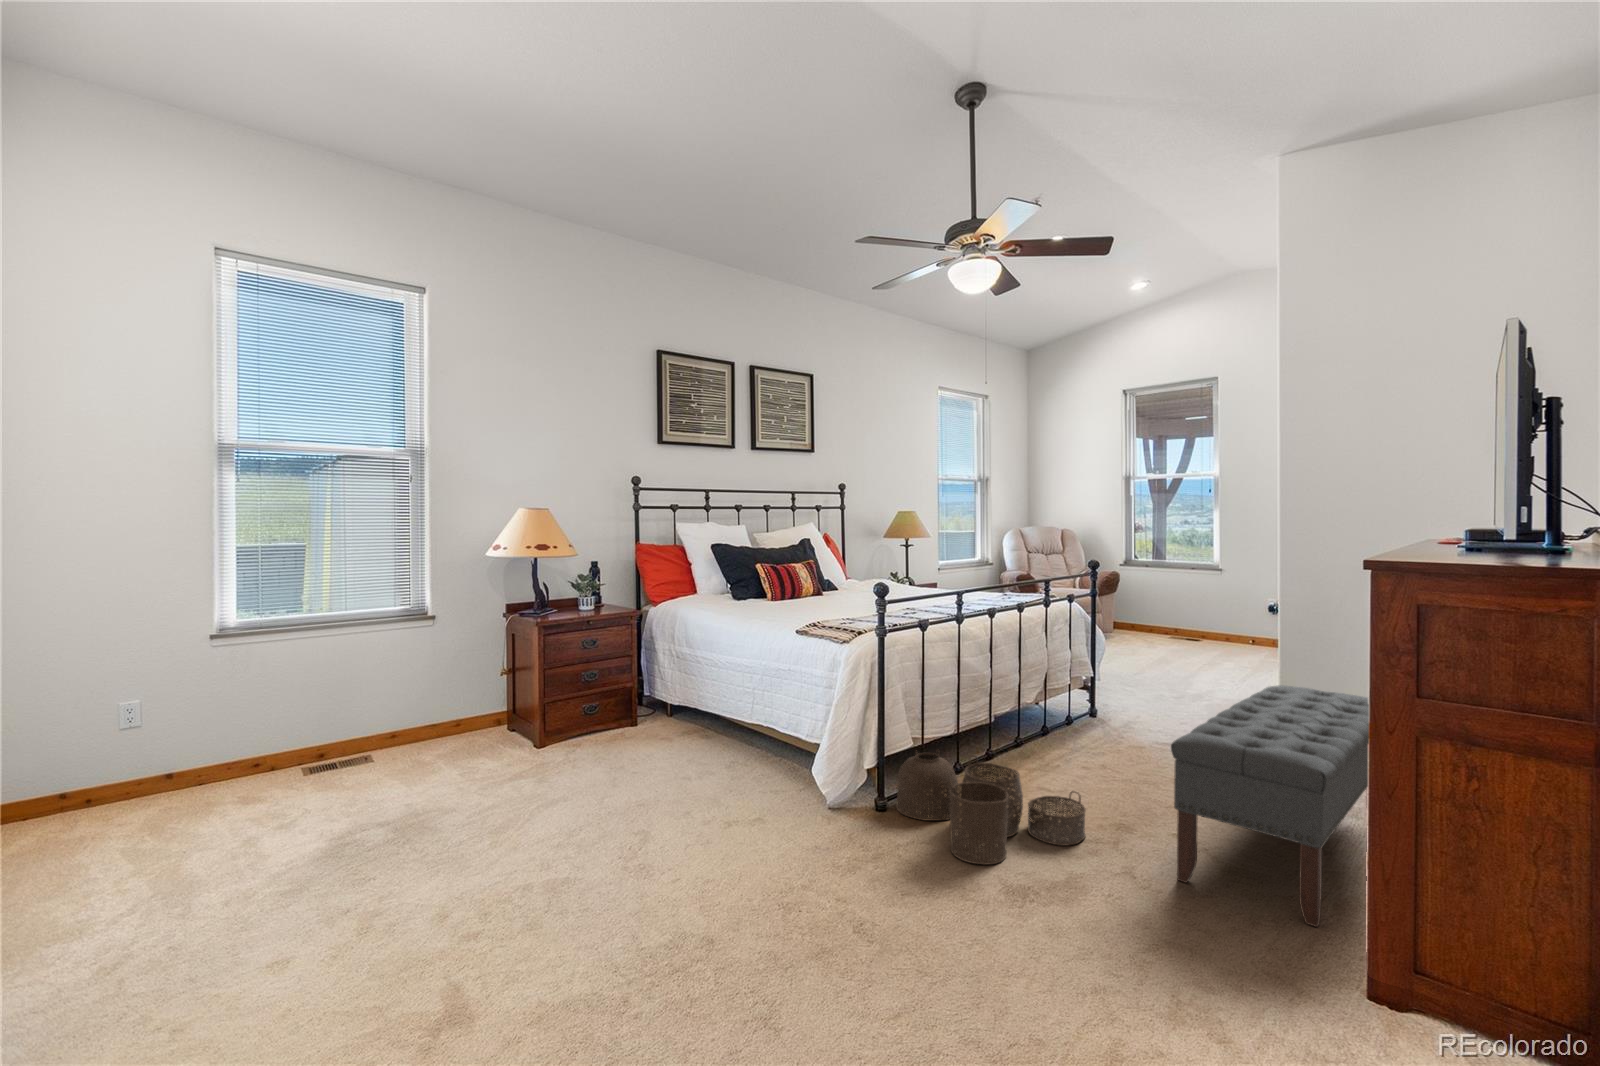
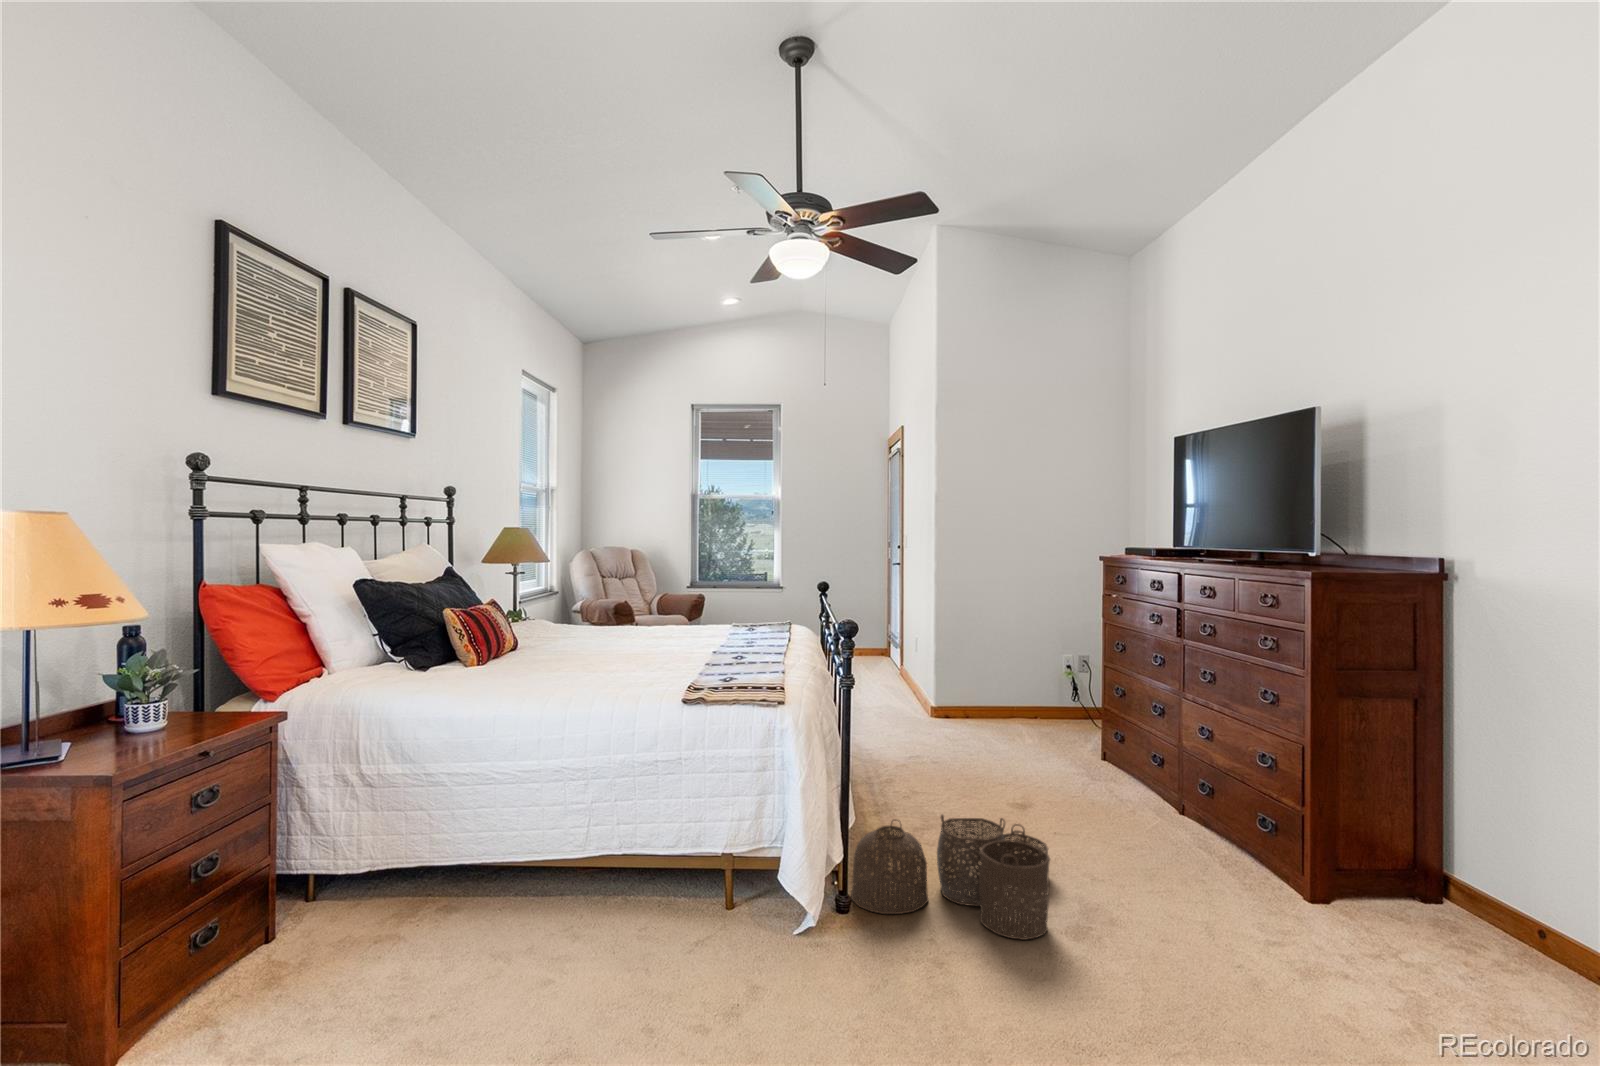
bench: present [1171,685,1369,927] -> none [1041,683,1265,880]

